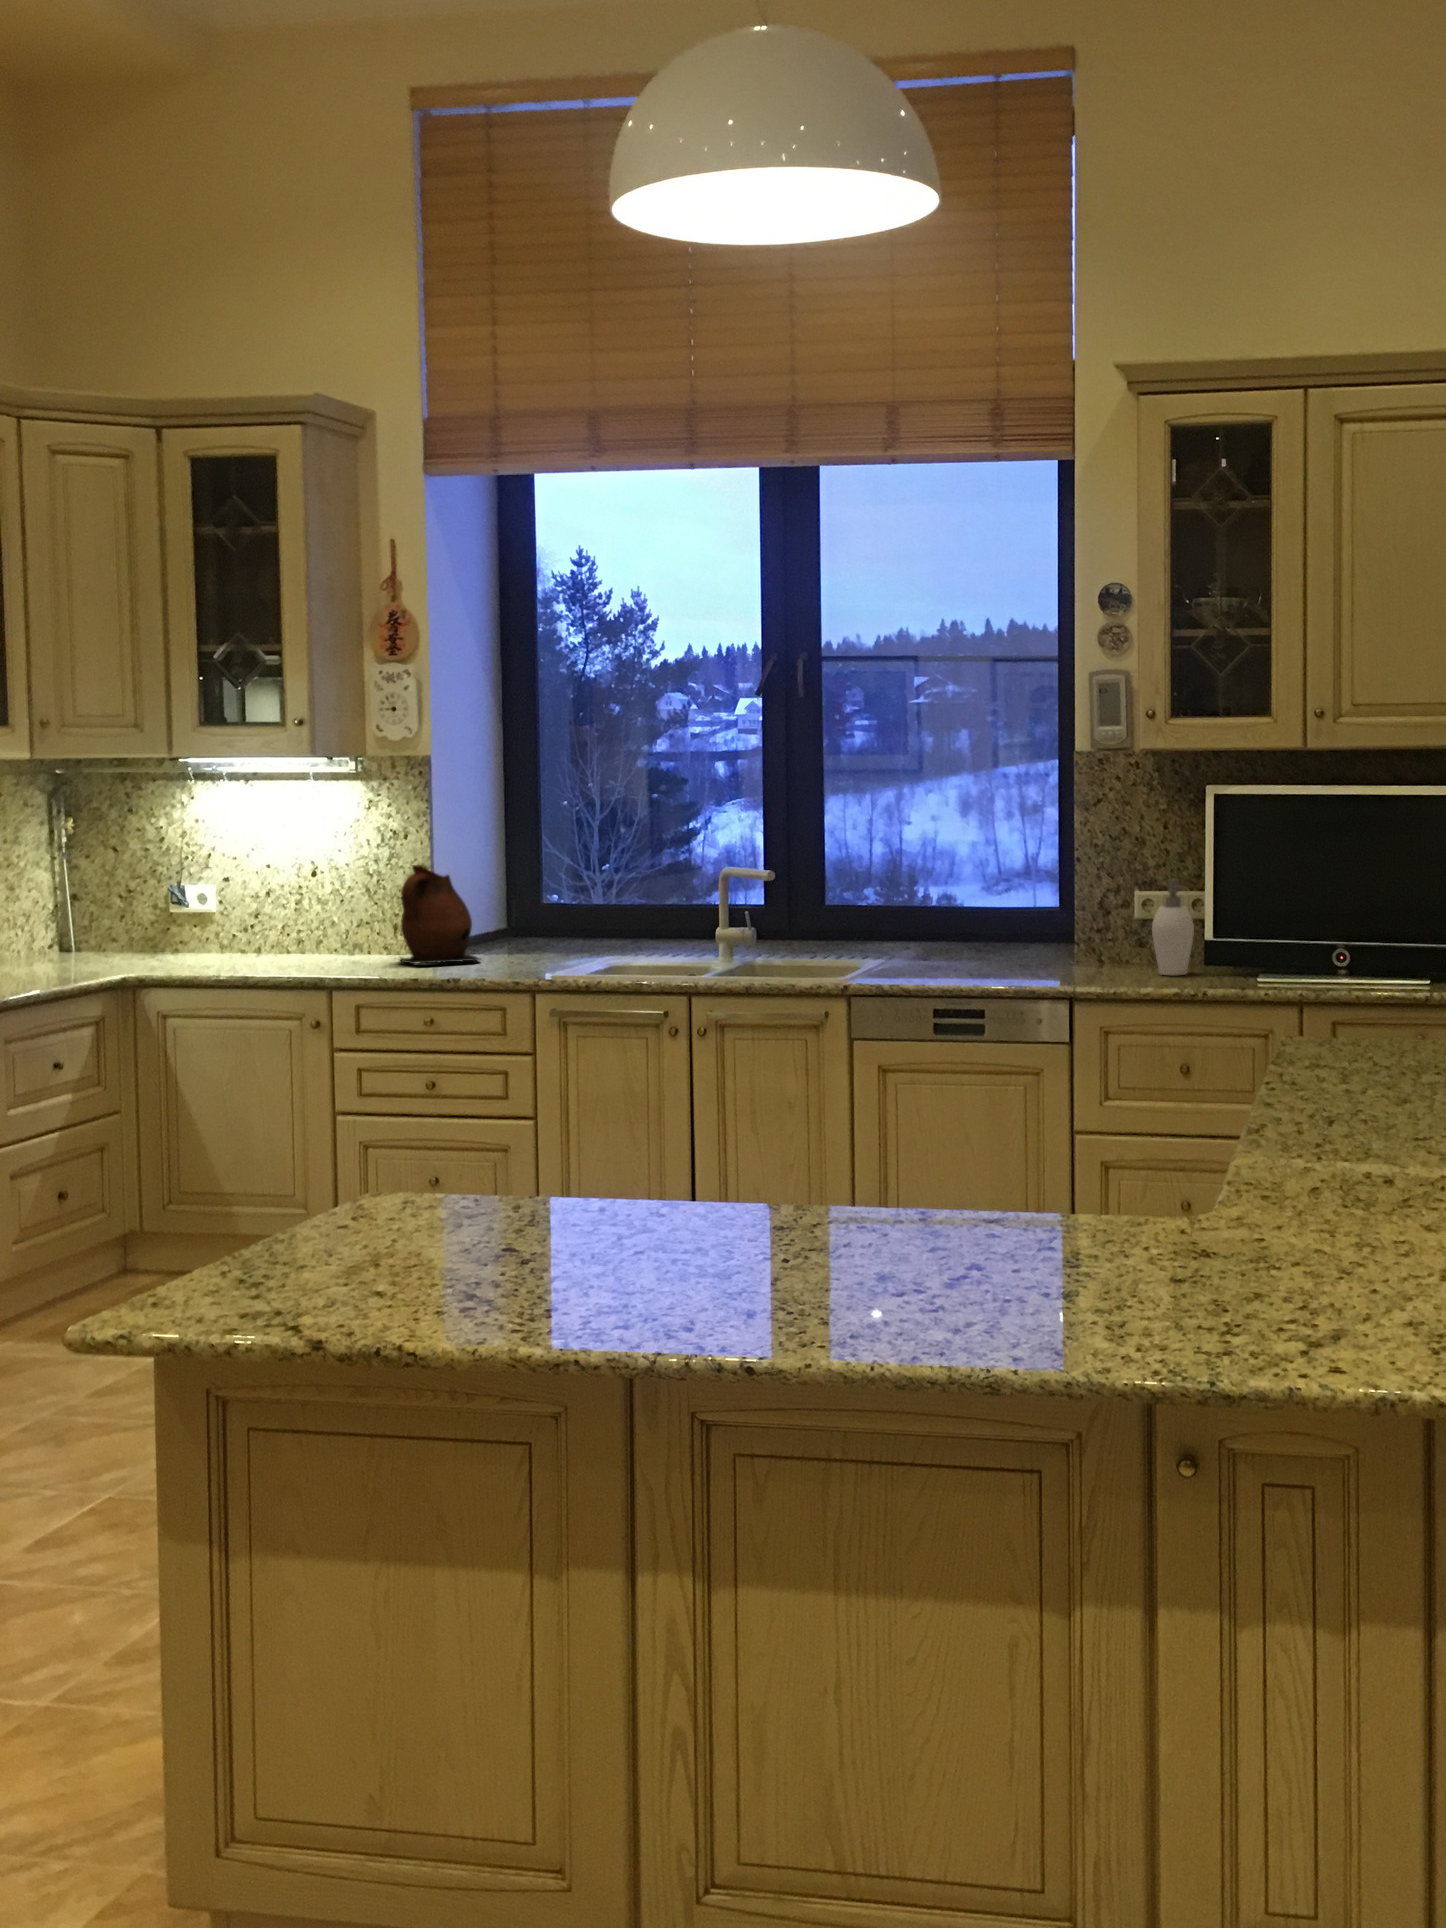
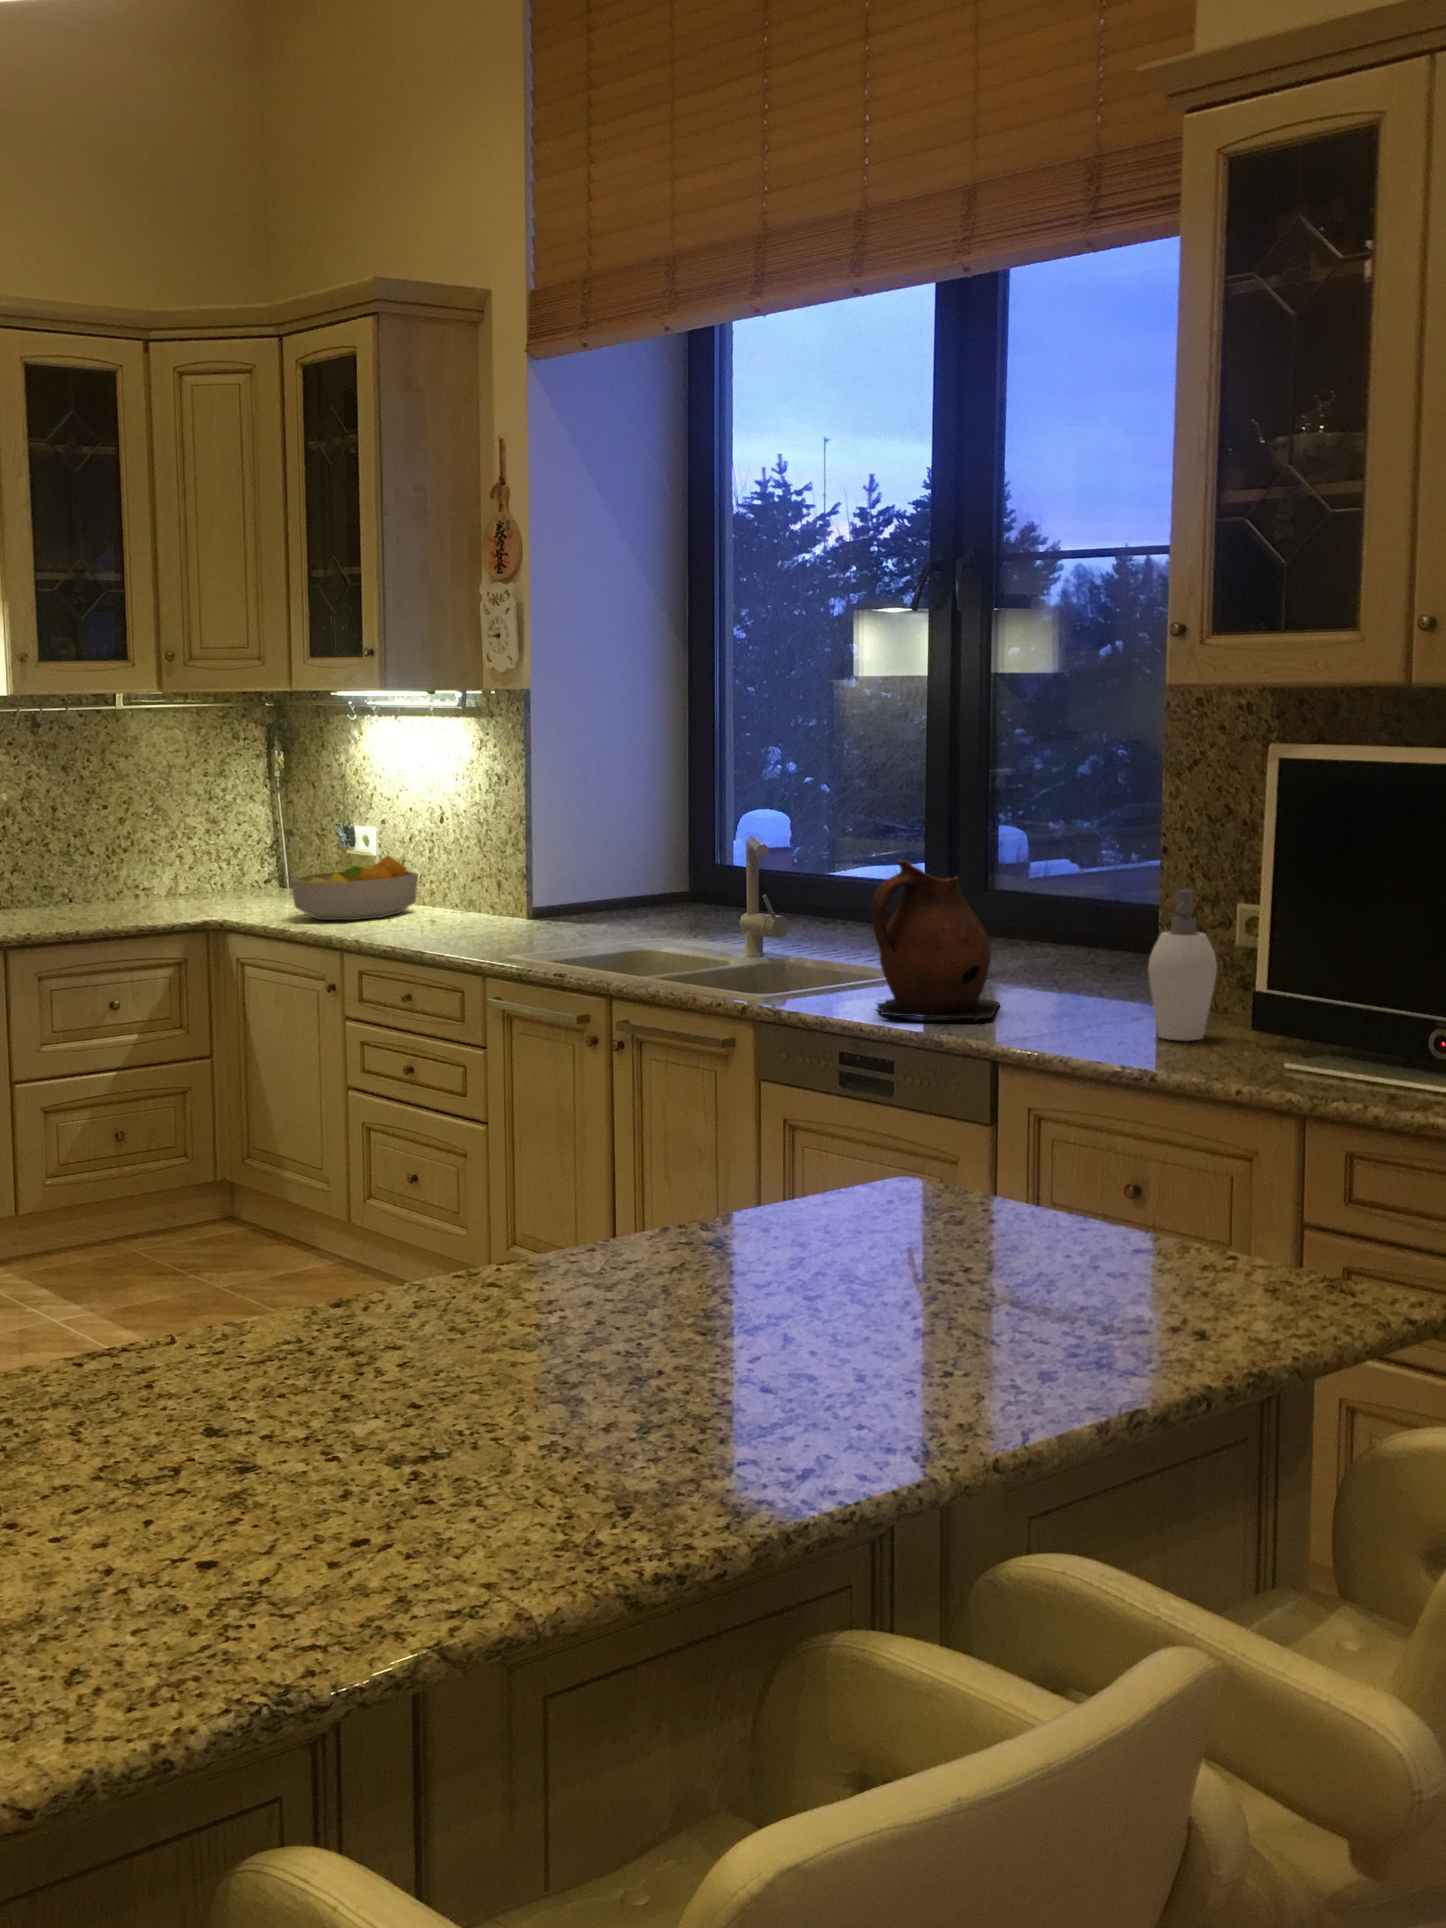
ceramic pitcher: present [400,865,480,964] -> present [871,860,1000,1021]
fruit bowl: none [210,907,313,969] -> present [291,855,418,920]

